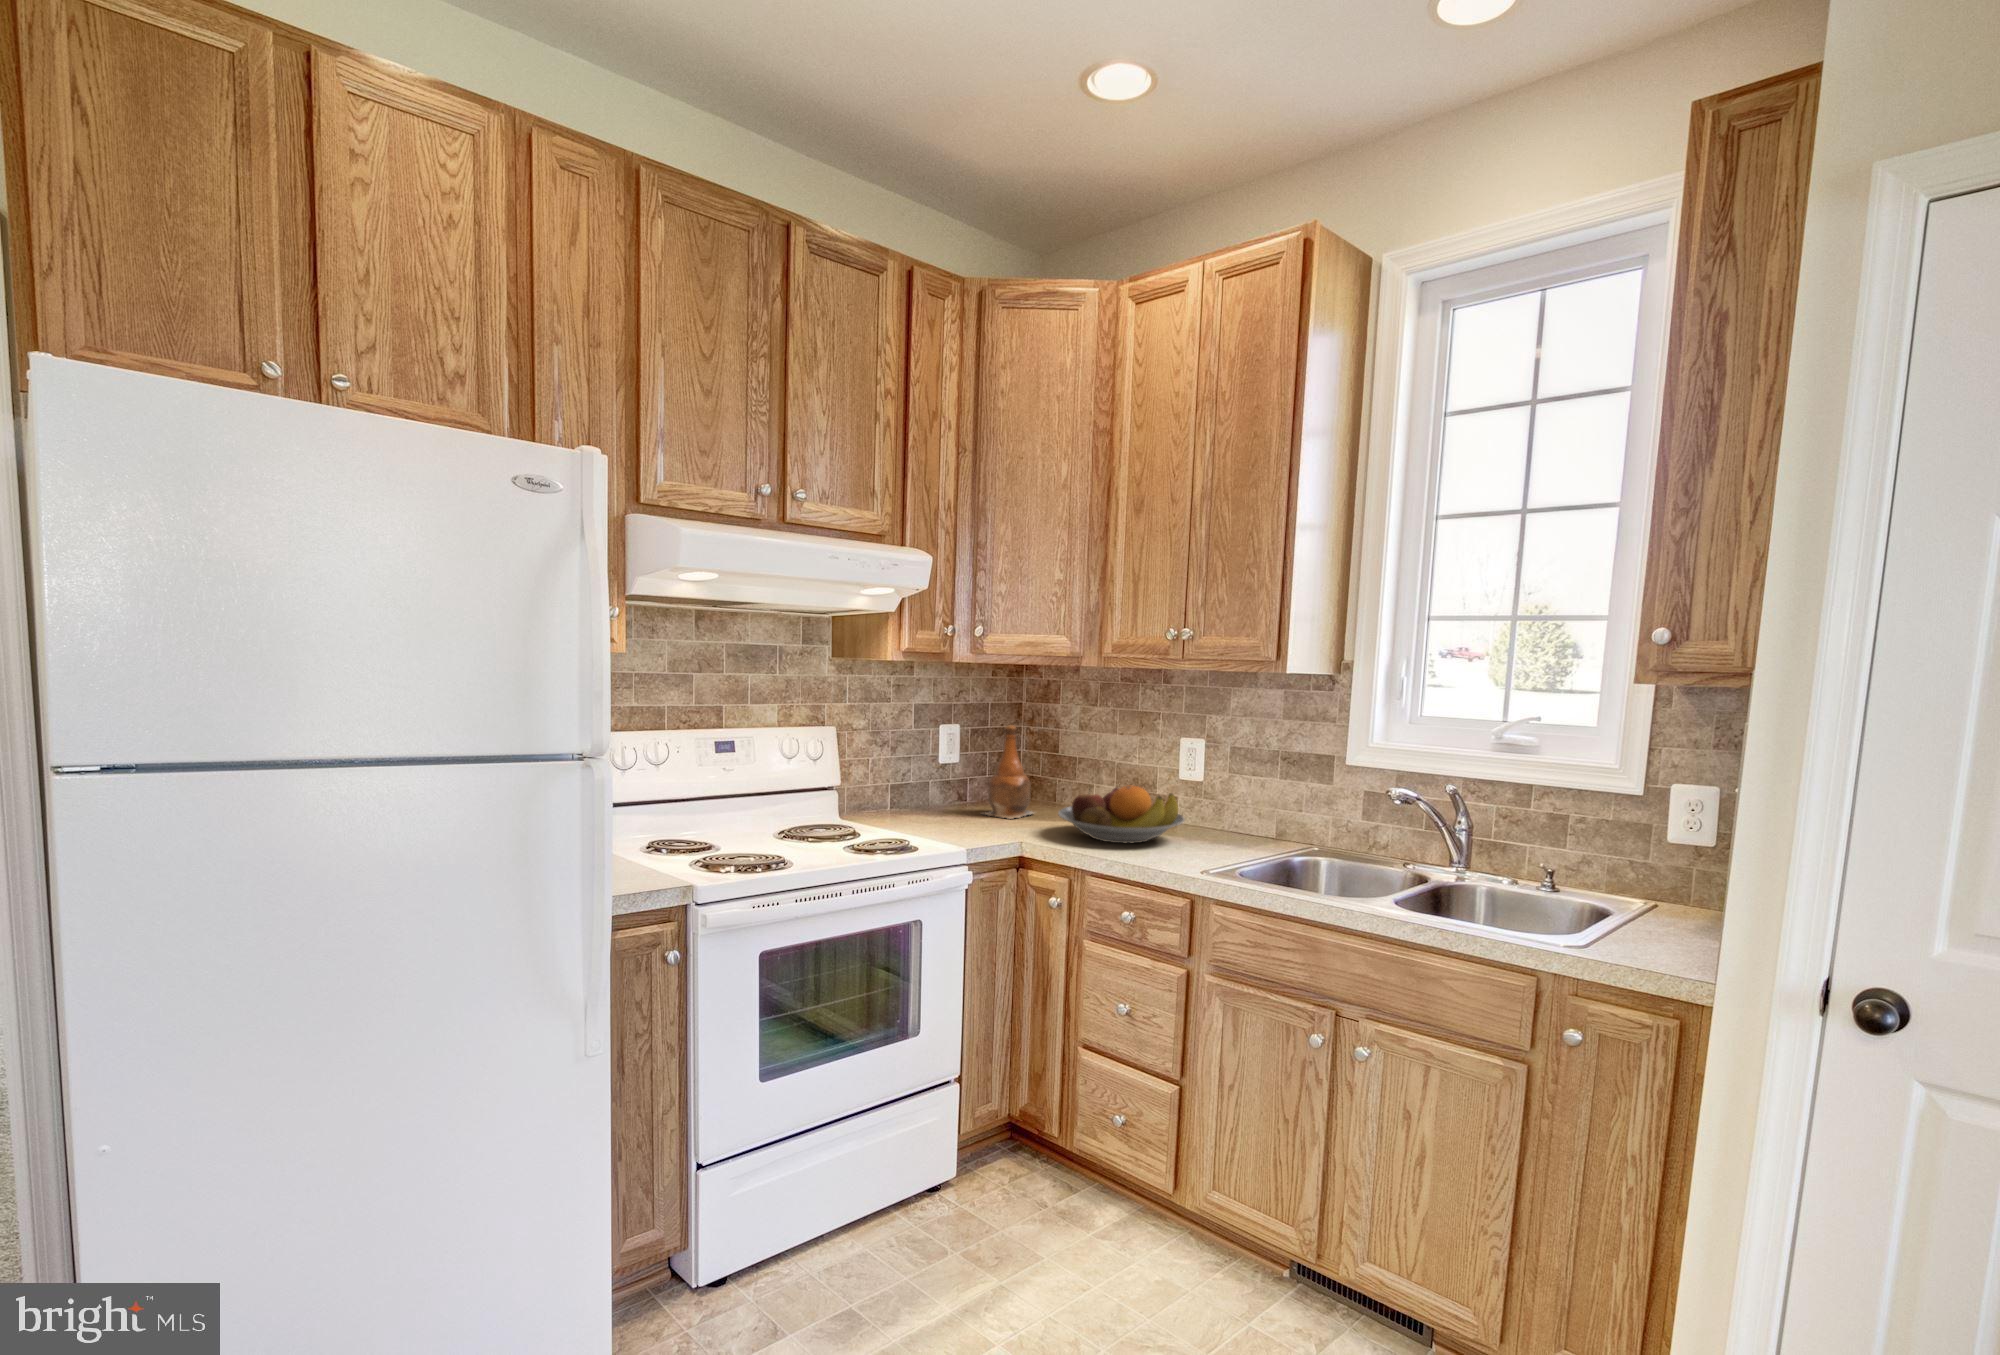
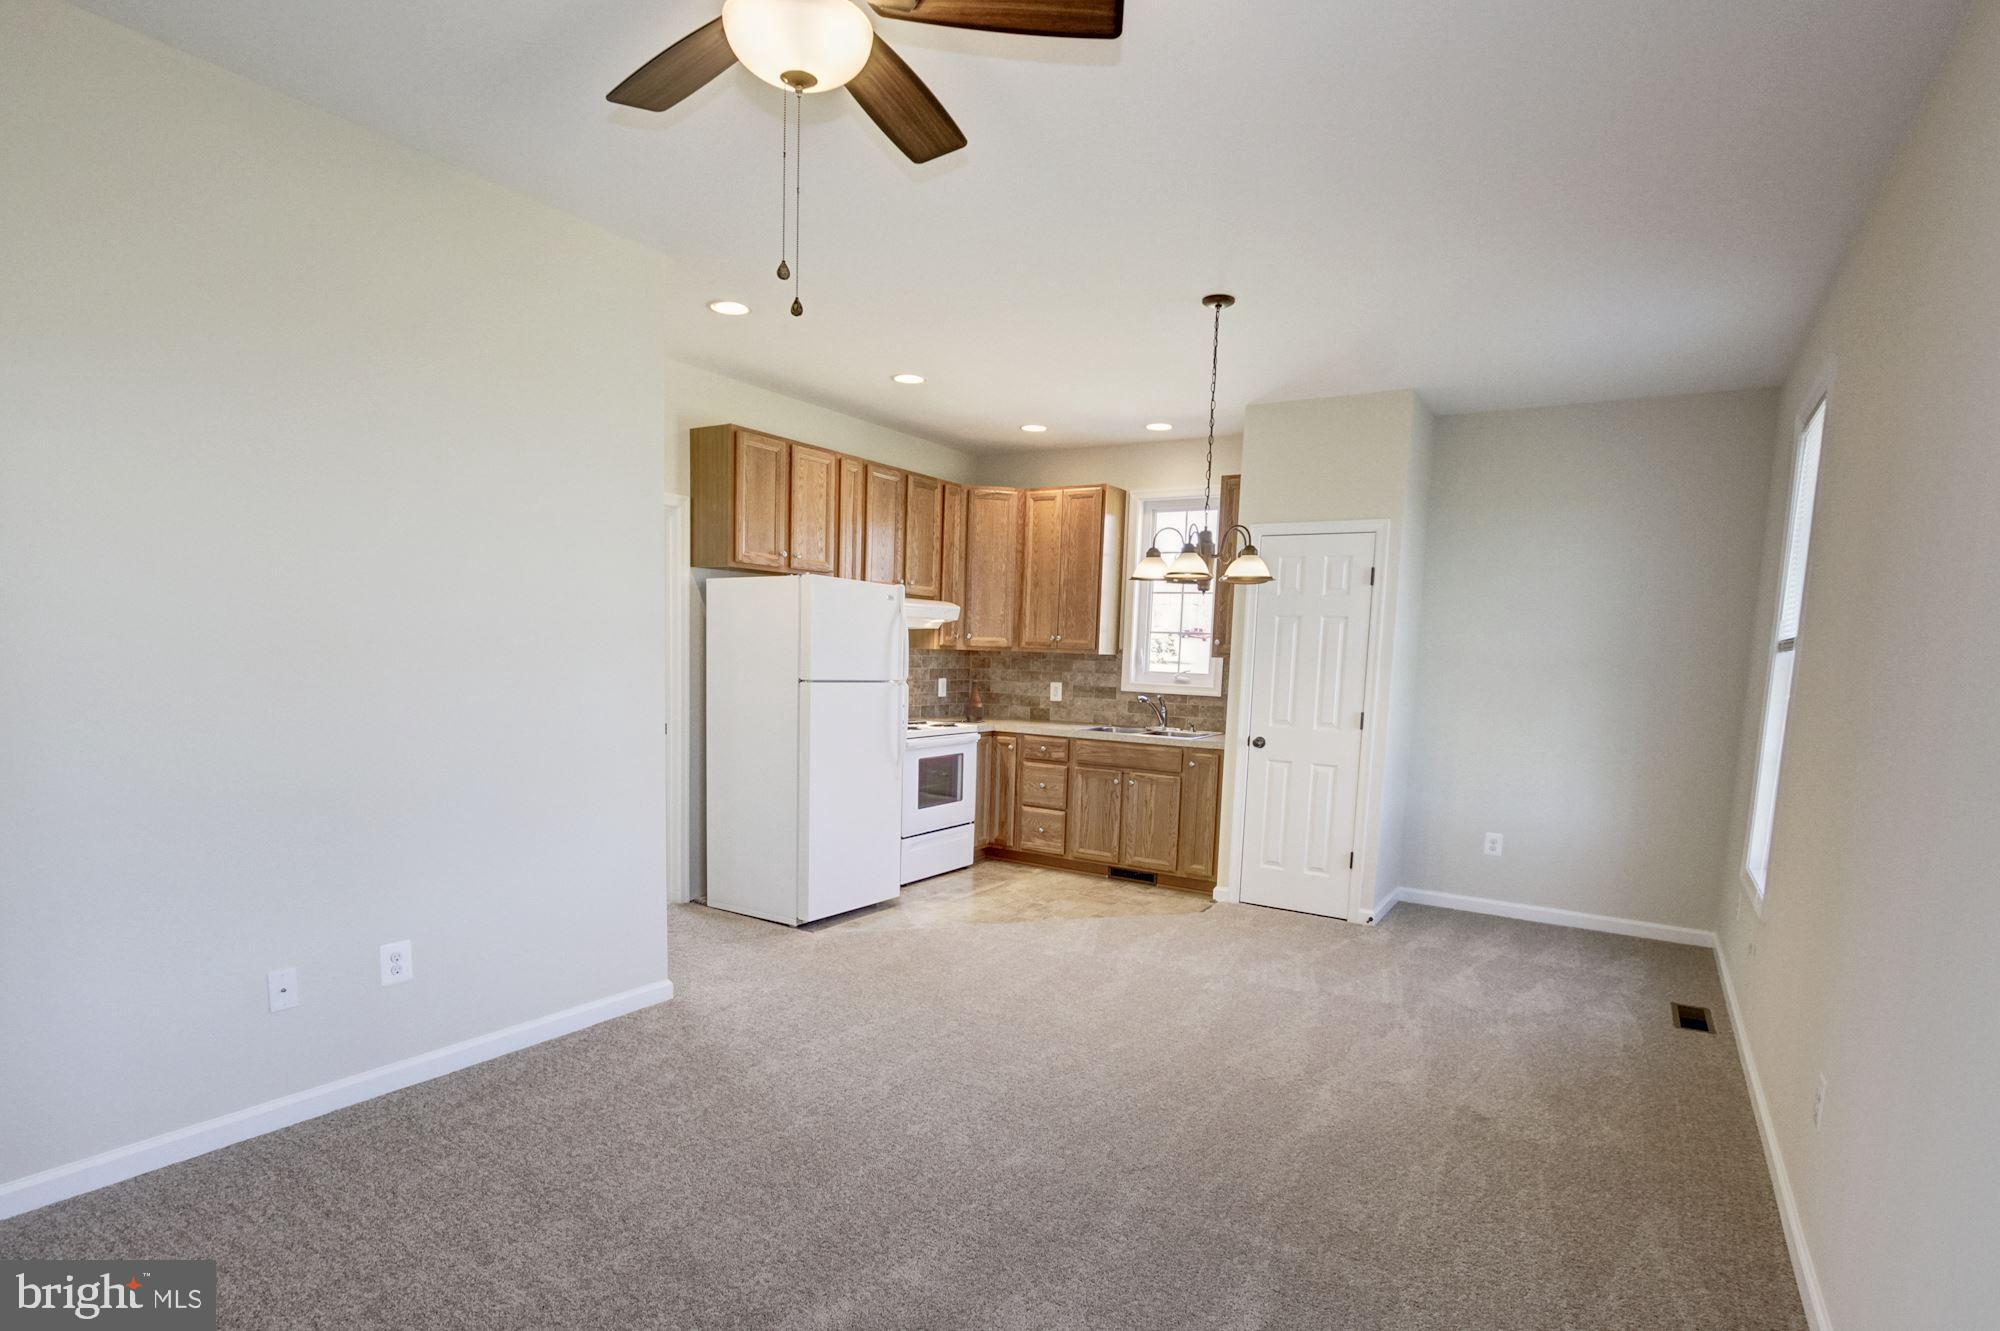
fruit bowl: present [1058,786,1184,843] -> none [1005,703,1058,727]

